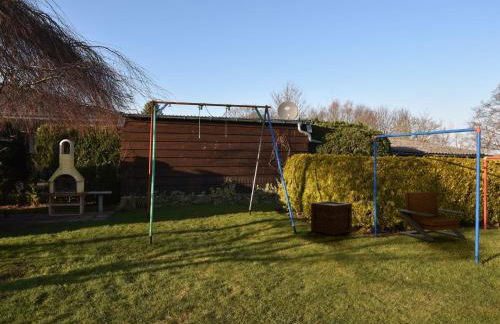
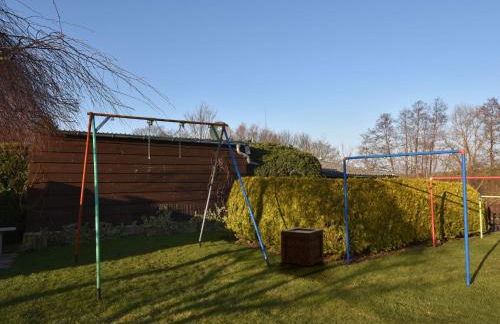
lounge chair: present [398,192,465,241] -> none [366,213,429,265]

